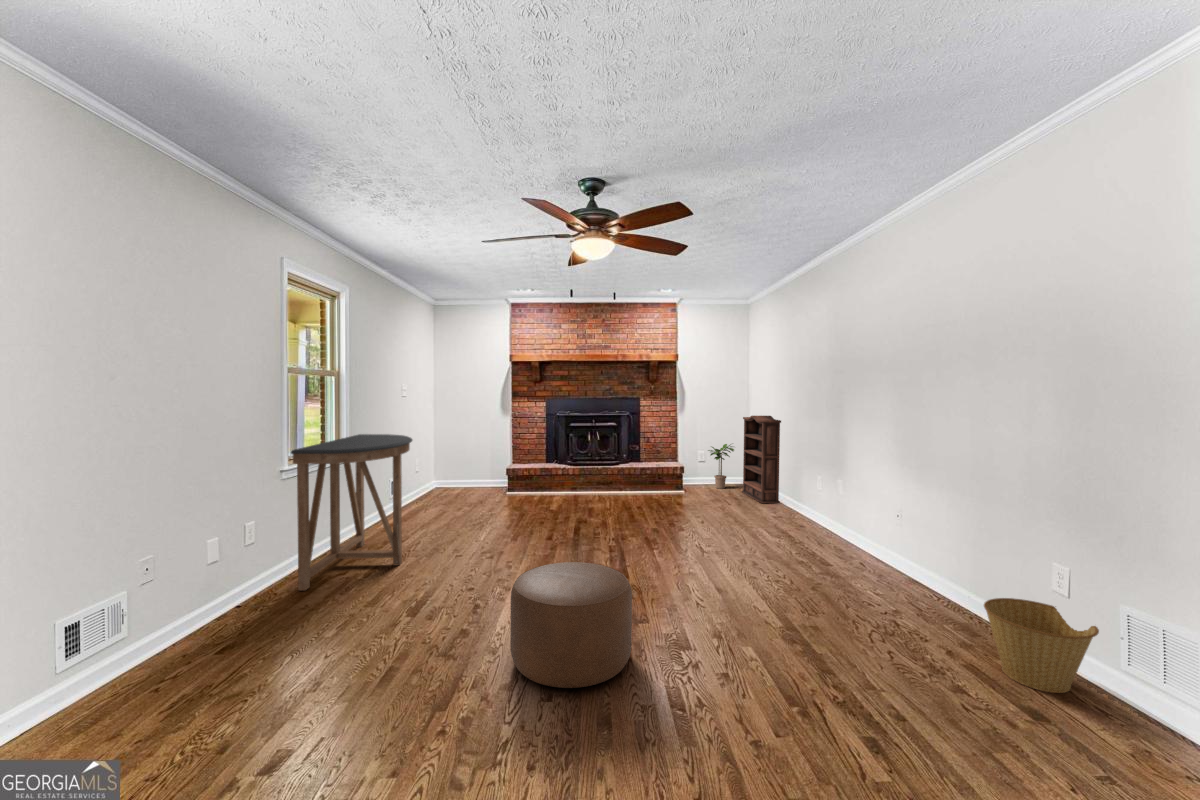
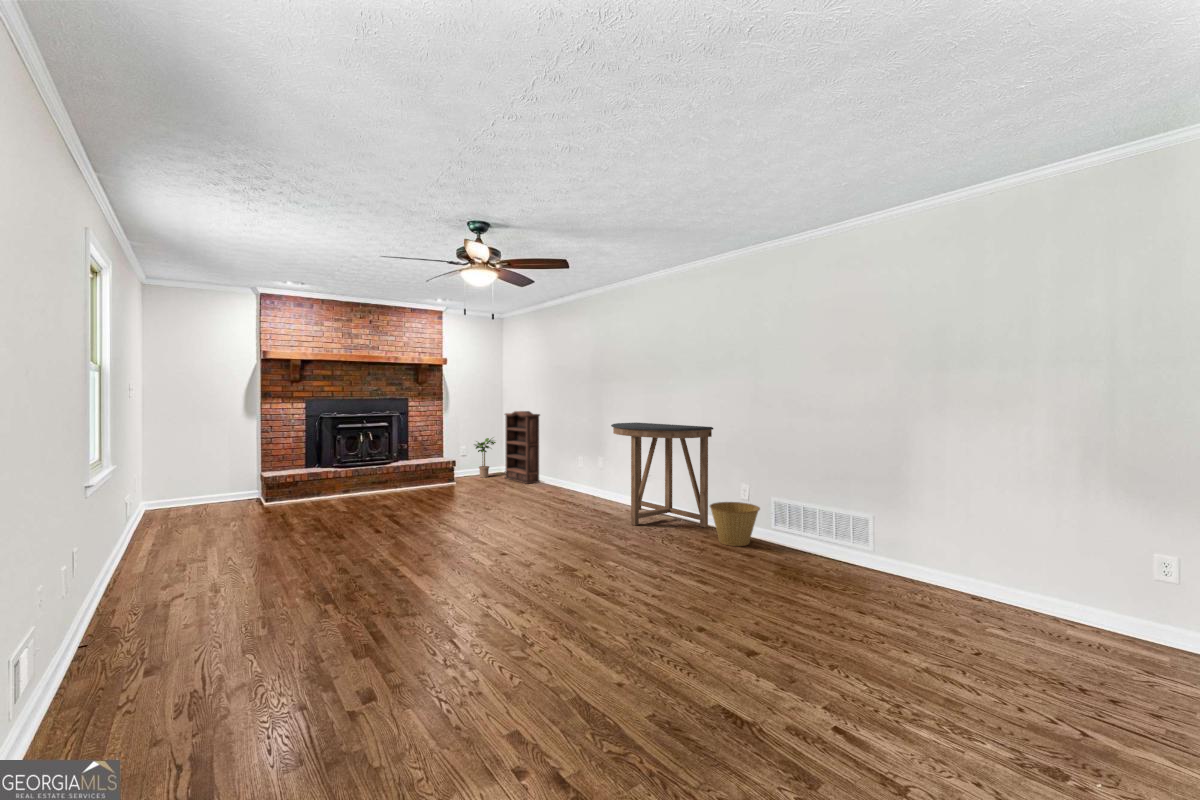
console table: present [291,434,412,591] -> present [611,422,713,527]
ottoman: present [510,562,632,688] -> none [426,519,526,609]

